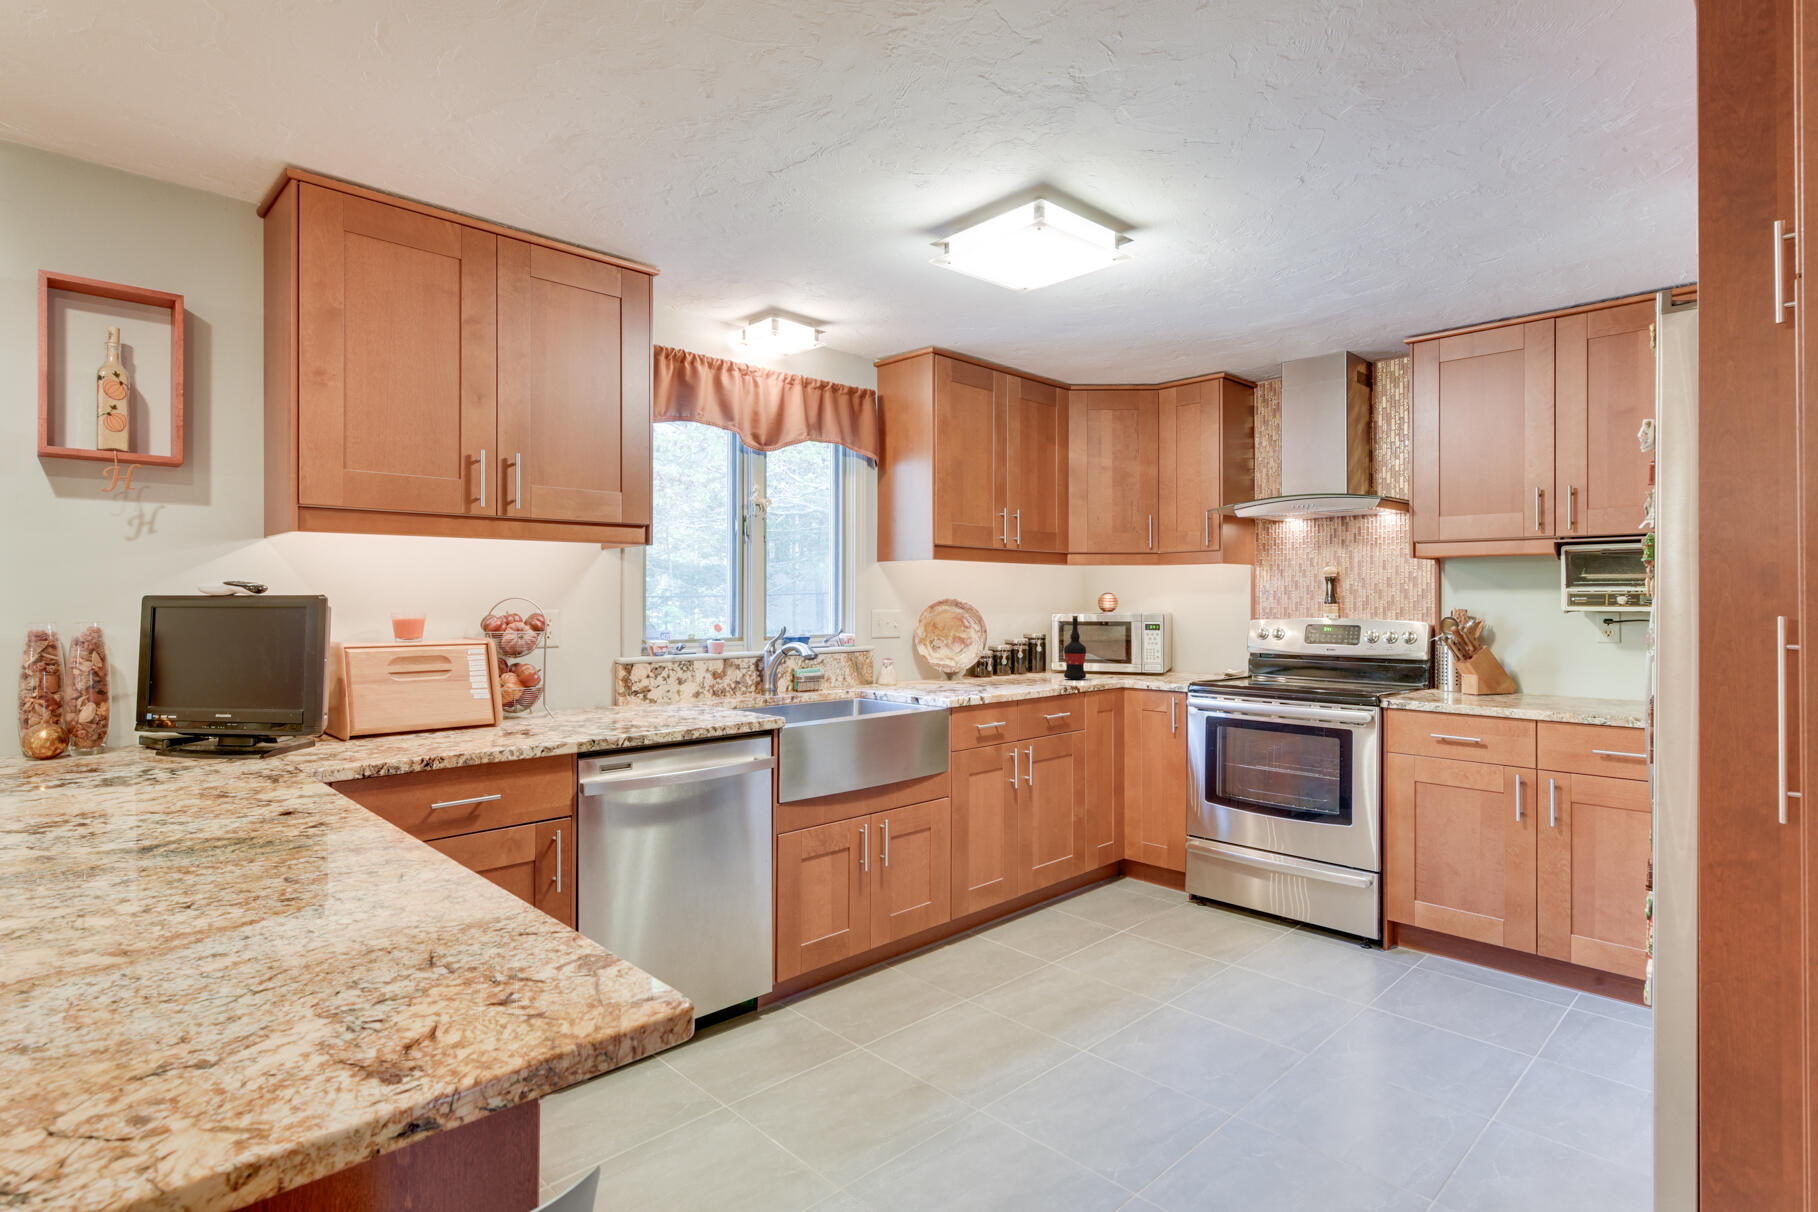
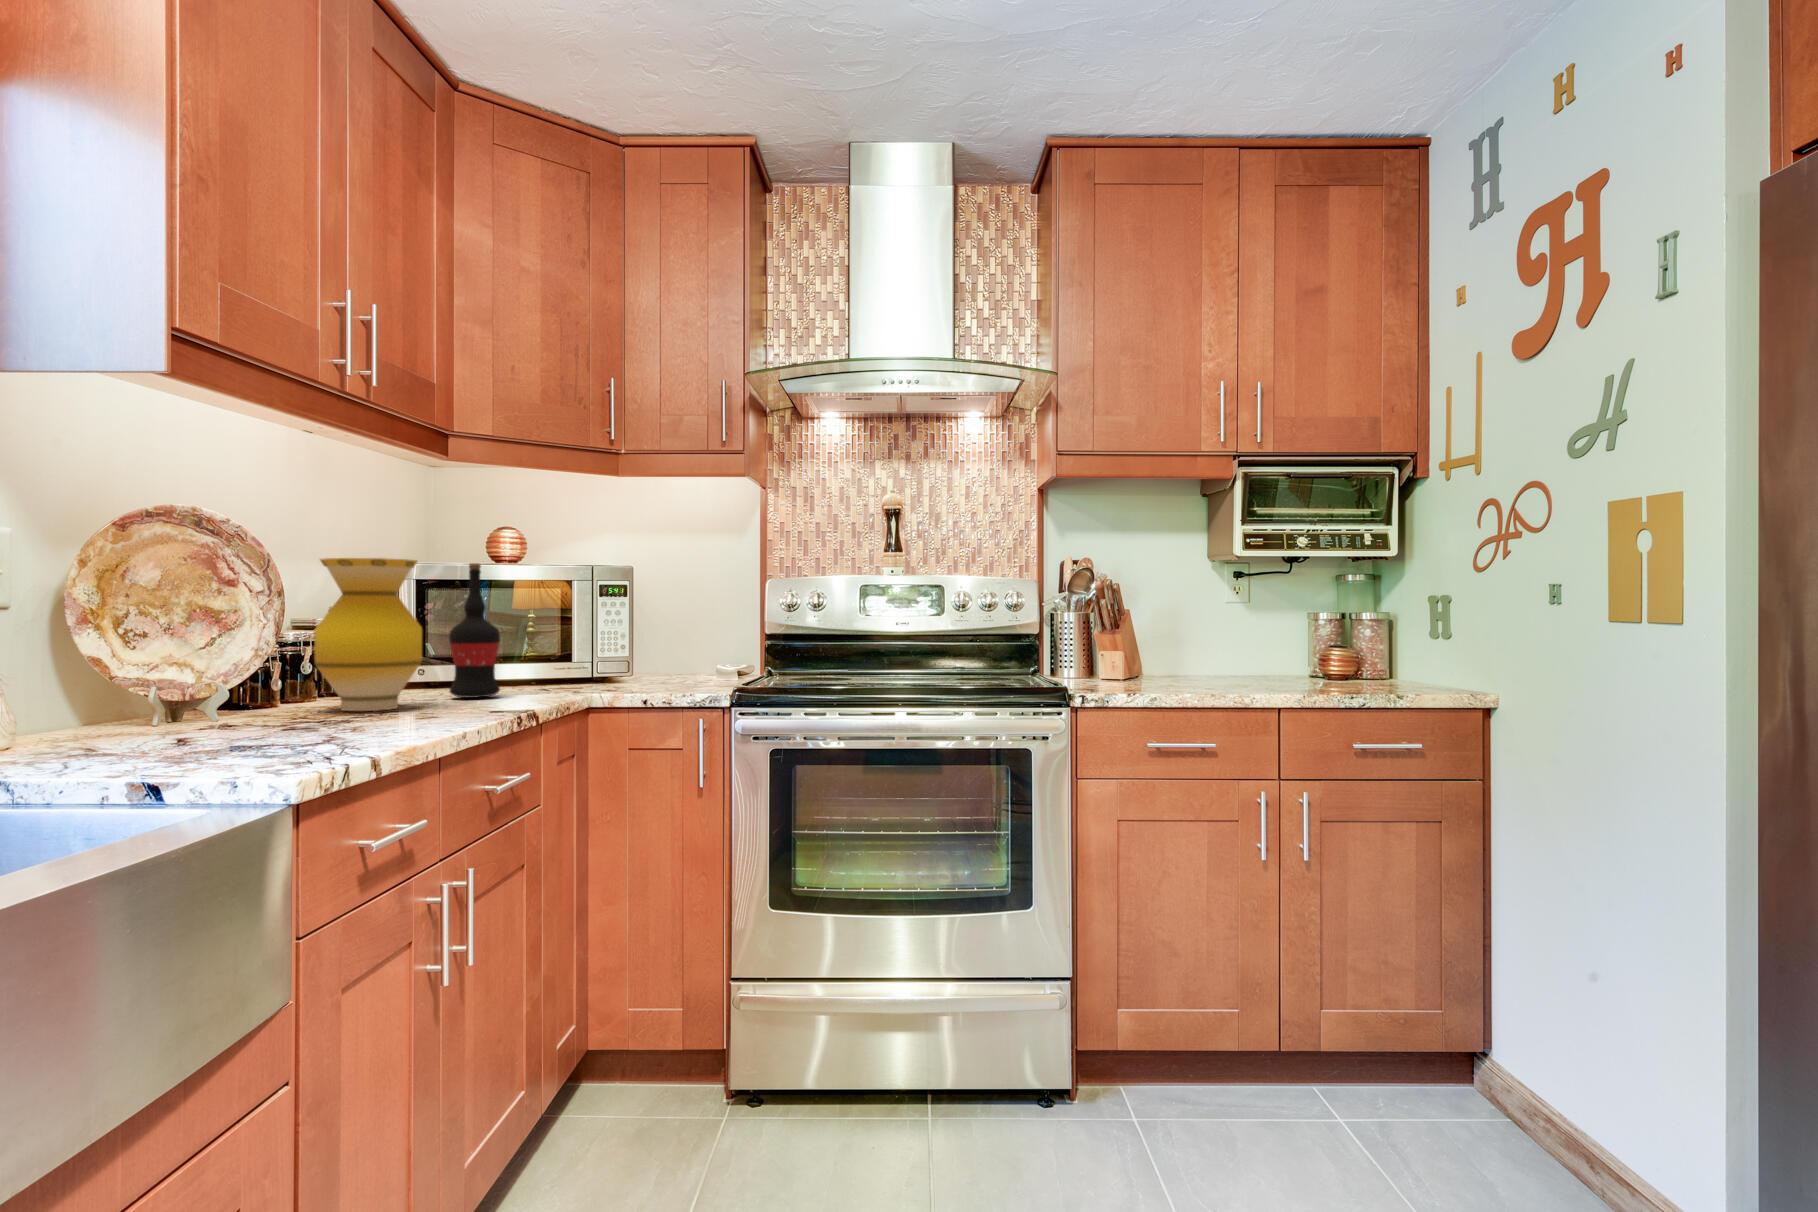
vase: none [1002,616,1045,682] -> present [315,558,422,711]

